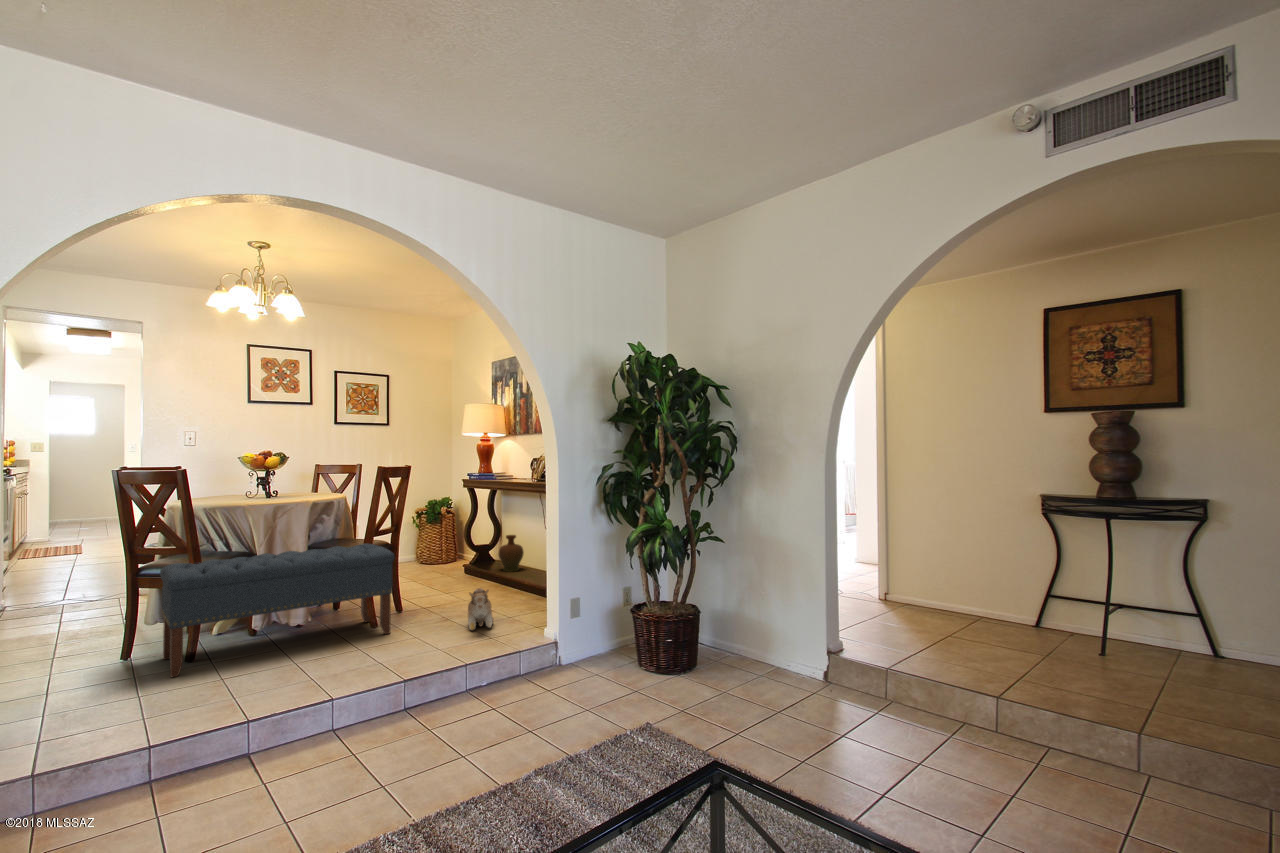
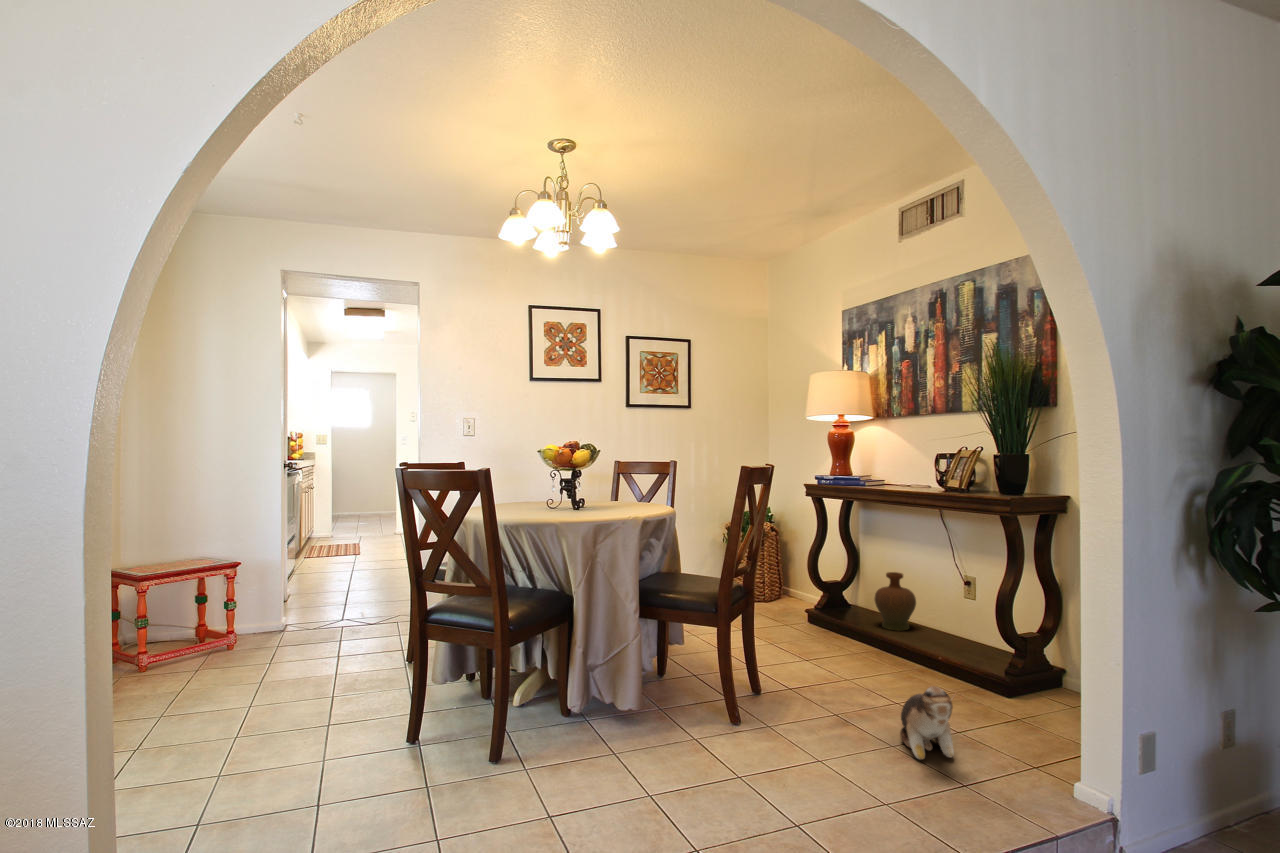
bench: present [160,544,395,677] -> none [455,587,781,802]

